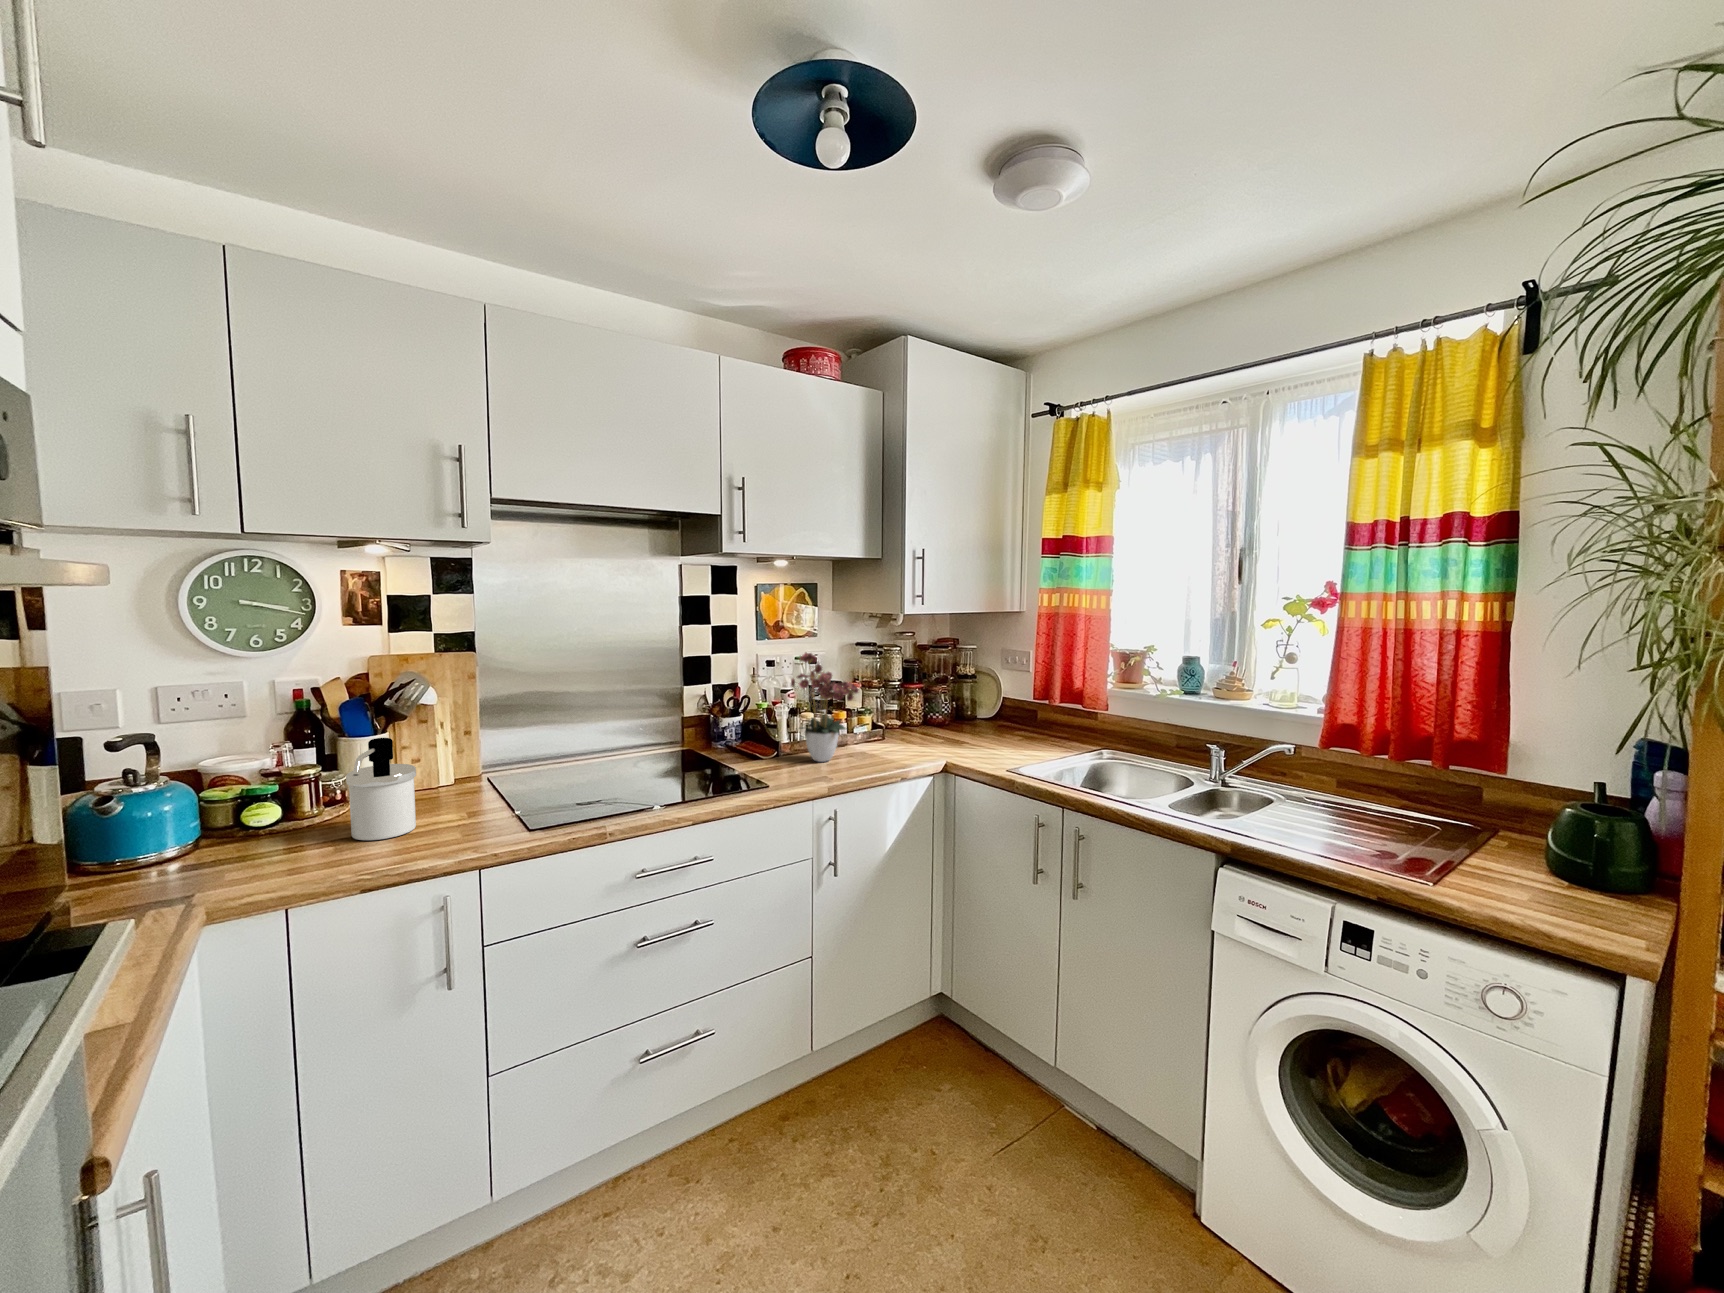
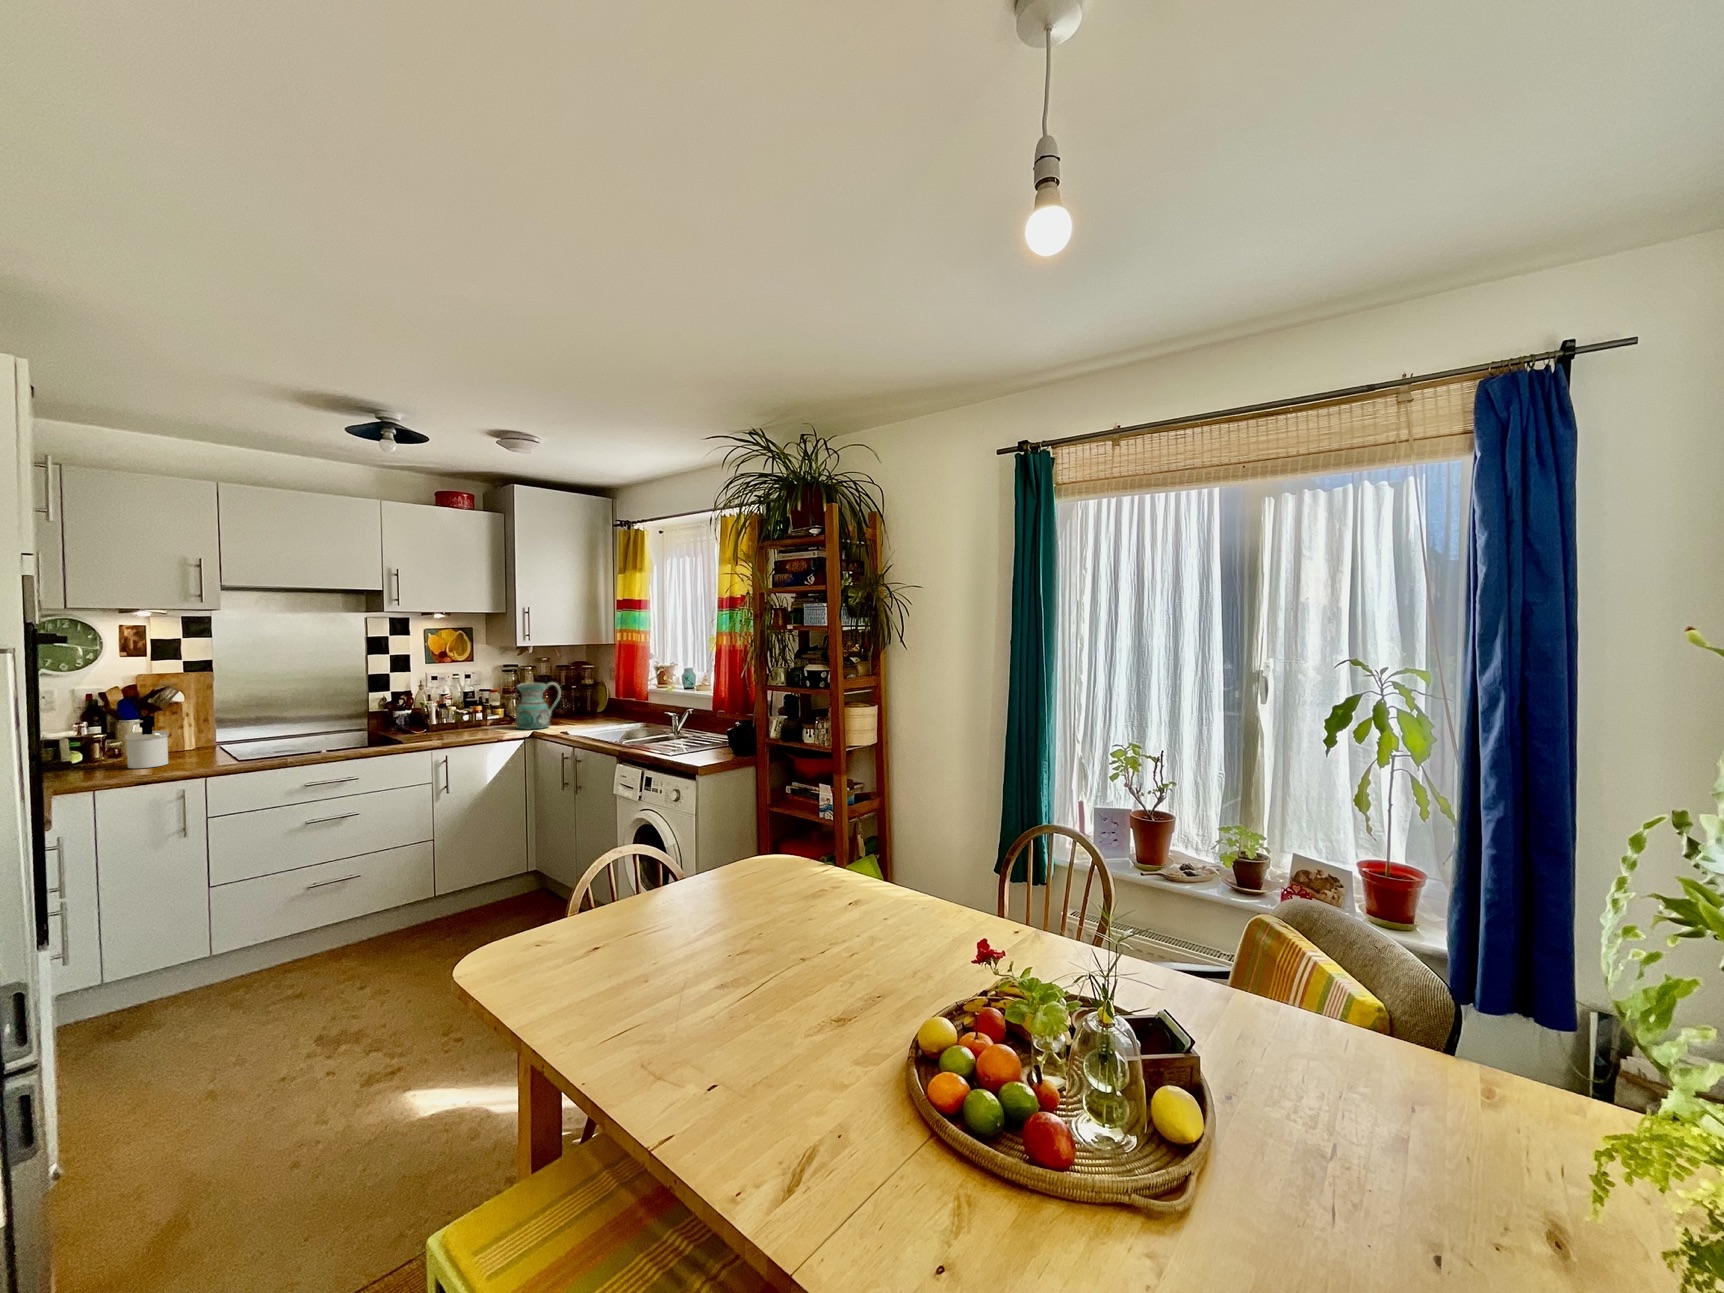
flower arrangement: present [791,653,859,762] -> none [429,667,482,734]
ceramic pitcher: none [902,674,968,755] -> present [516,682,561,730]

